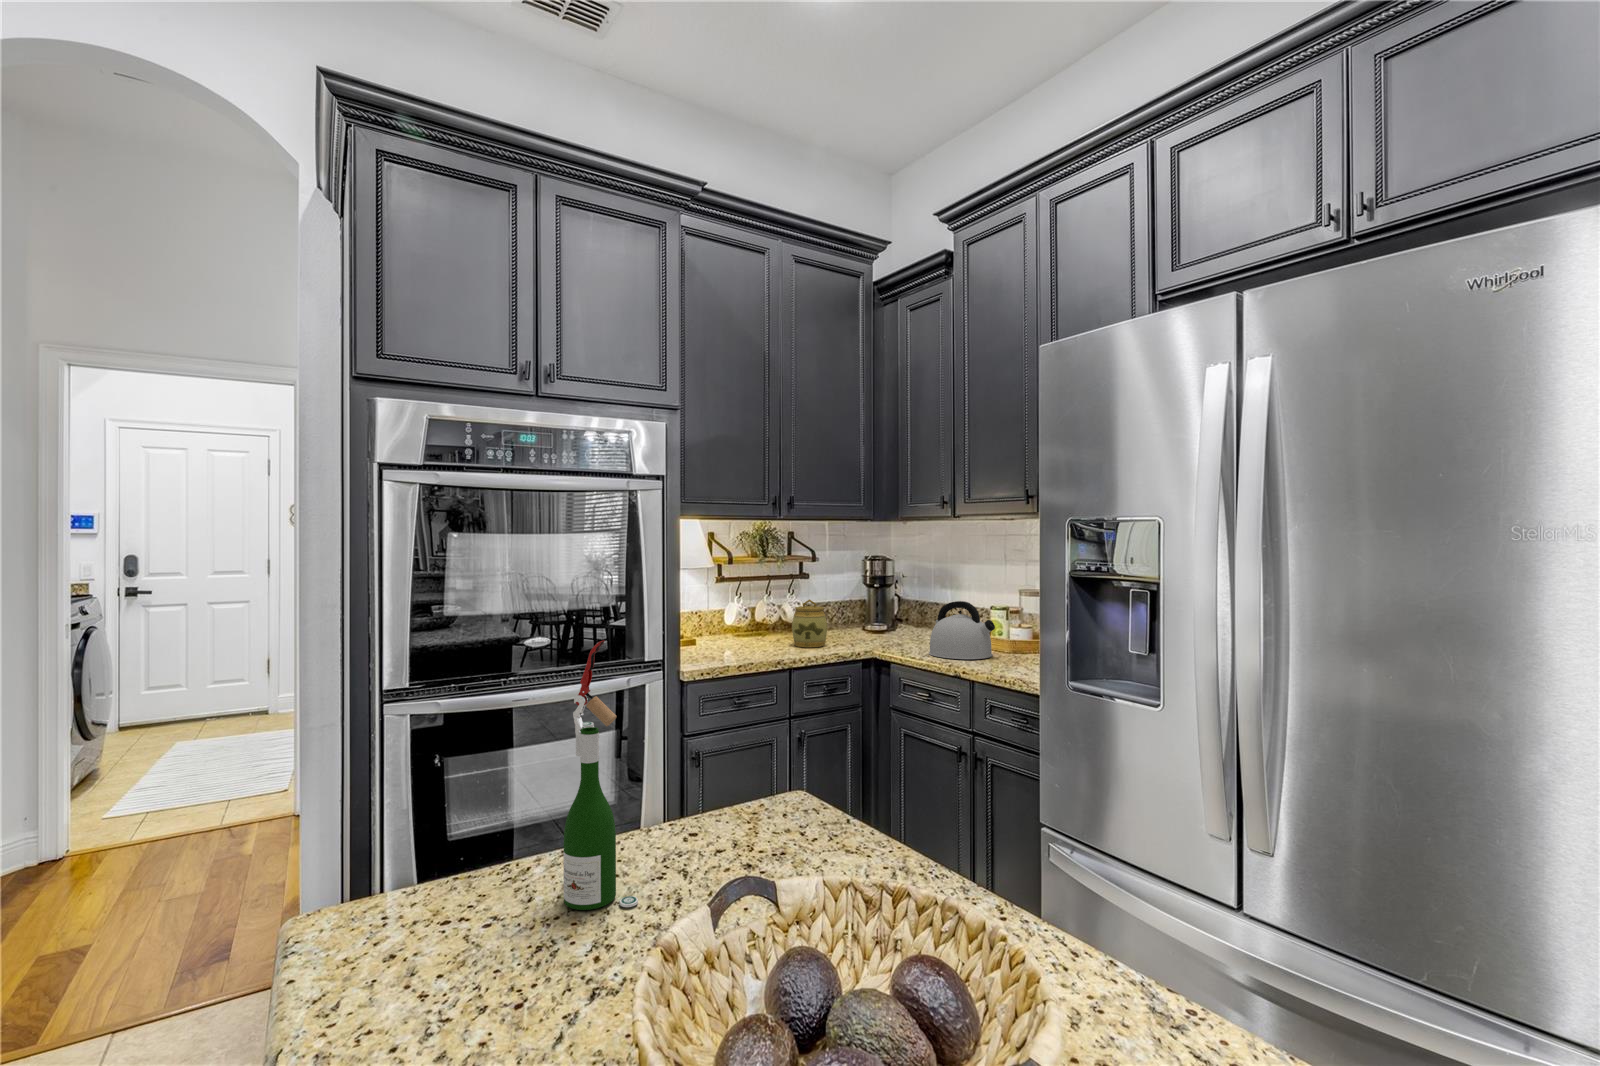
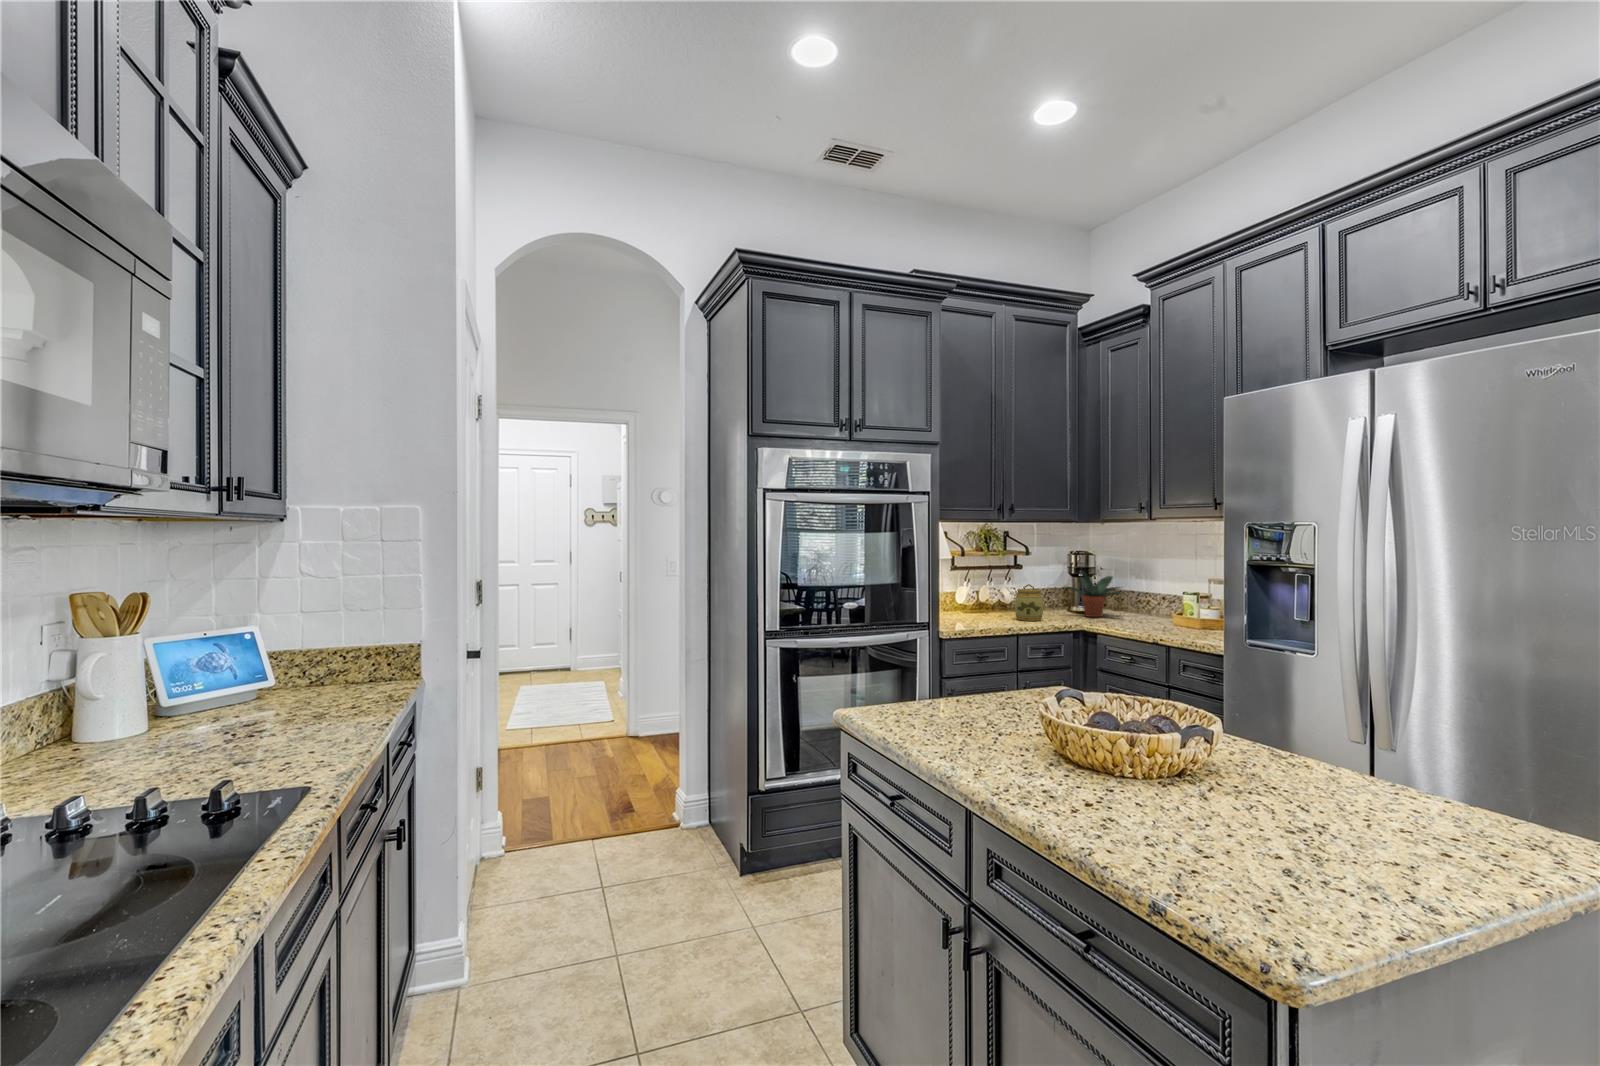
potted plant: none [852,580,925,639] -> present [1065,571,1121,617]
kettle: present [929,601,995,659] -> none [1129,587,1187,632]
wine bottle: present [563,641,638,910] -> none [964,586,1003,716]

